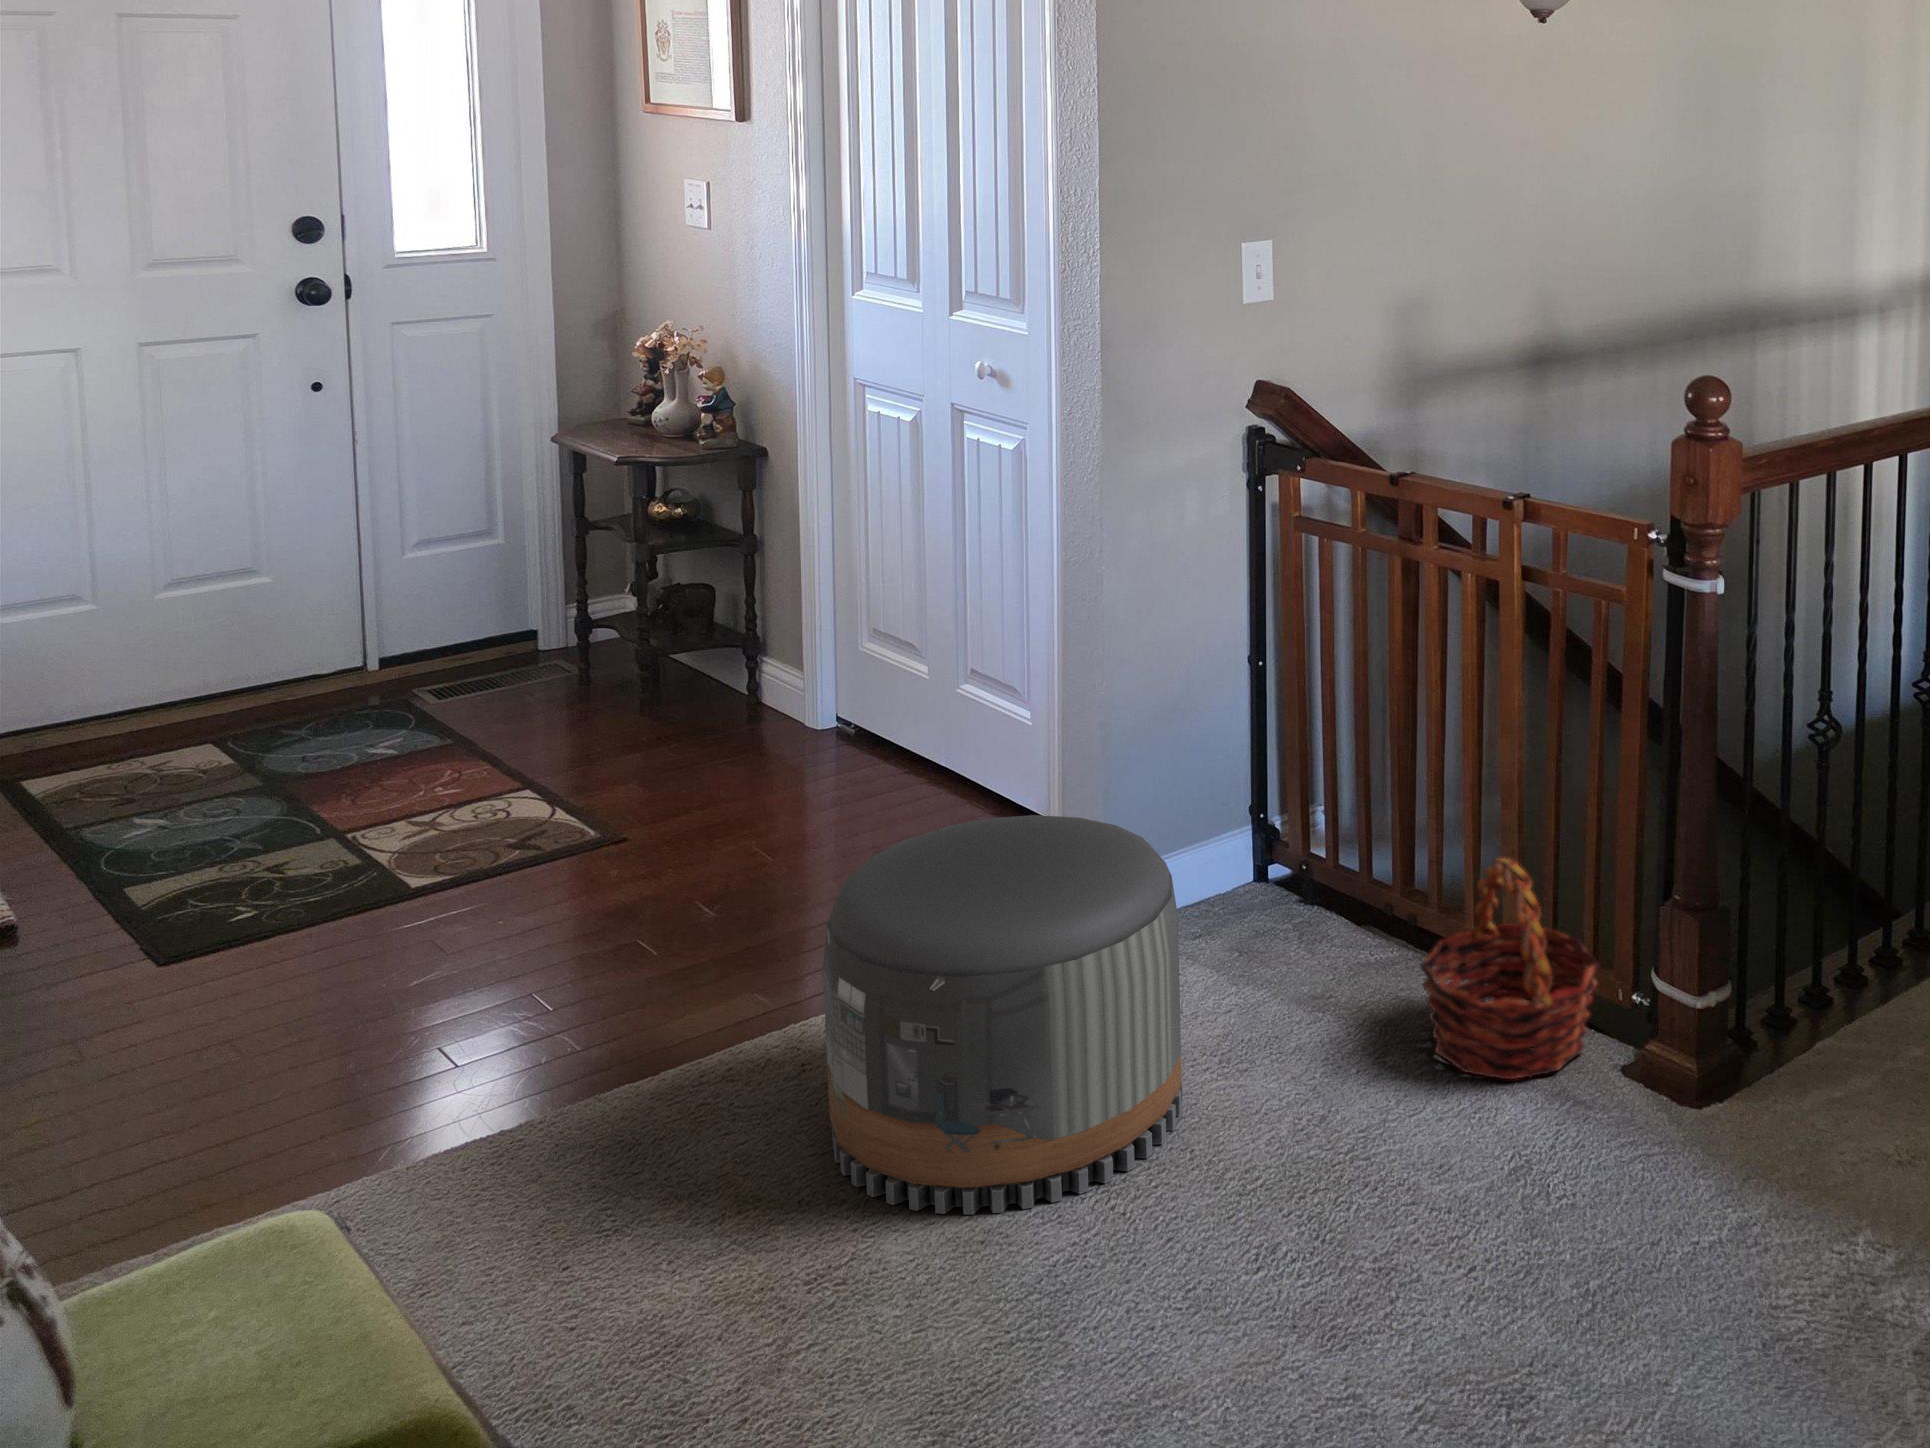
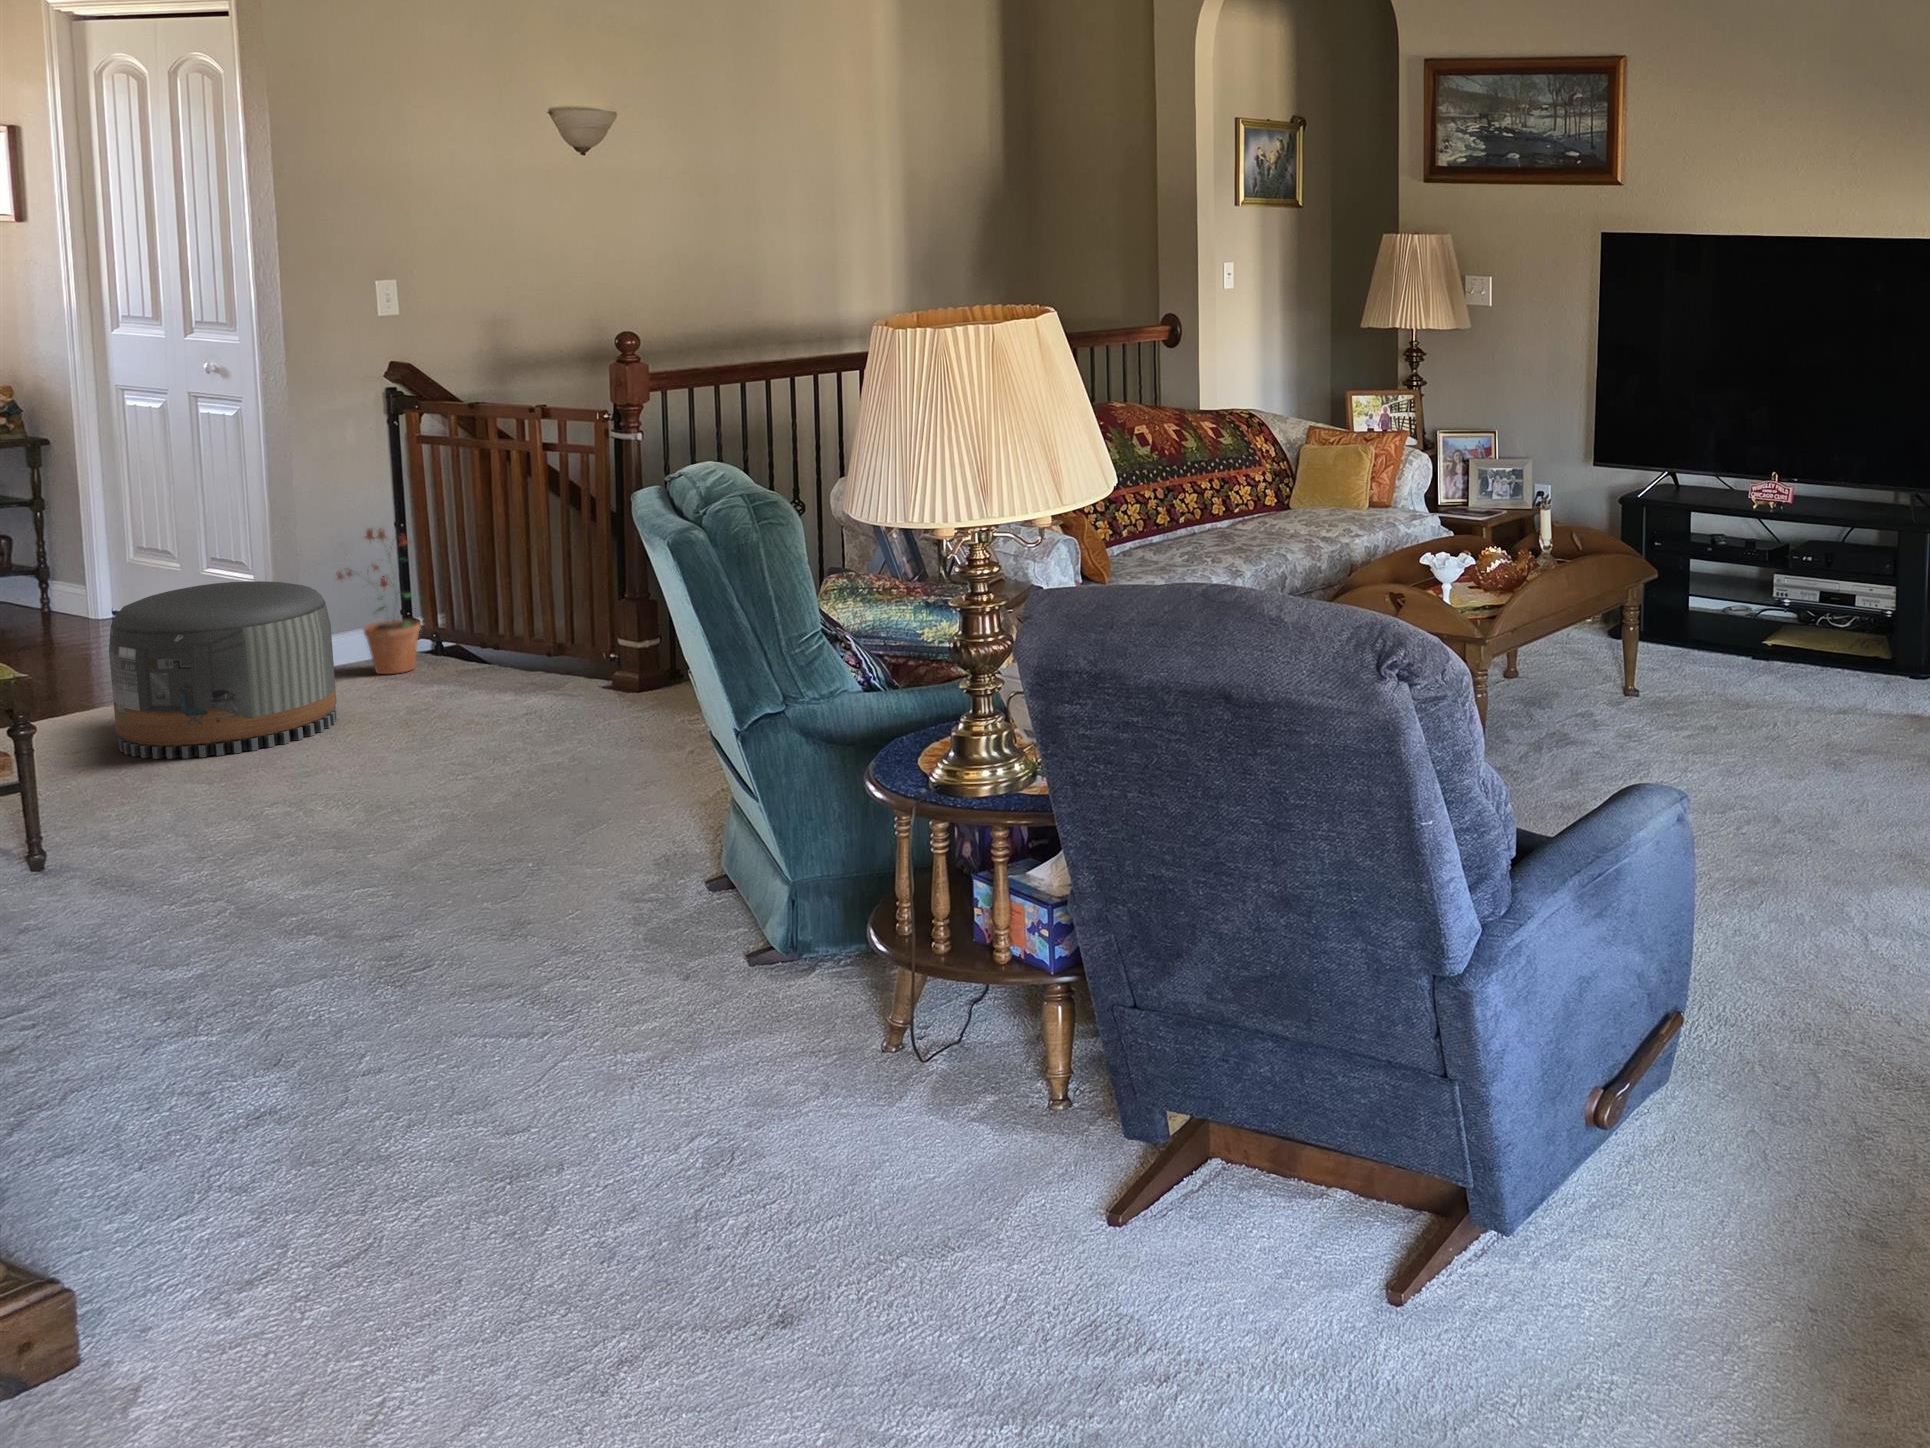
potted plant: none [1163,674,1300,940] -> present [336,528,421,674]
basket: present [1420,858,1599,1079] -> none [483,593,590,700]

